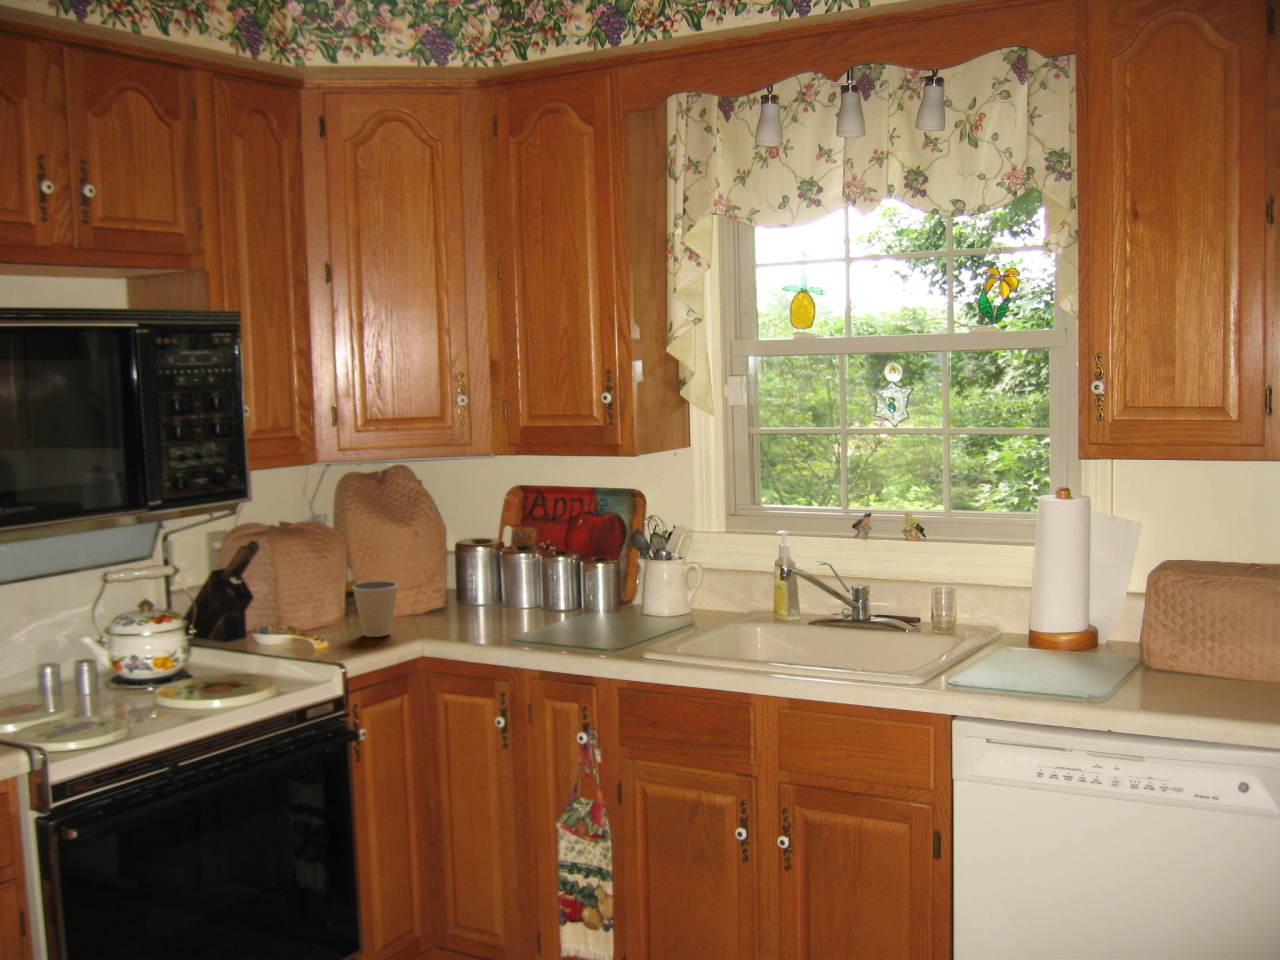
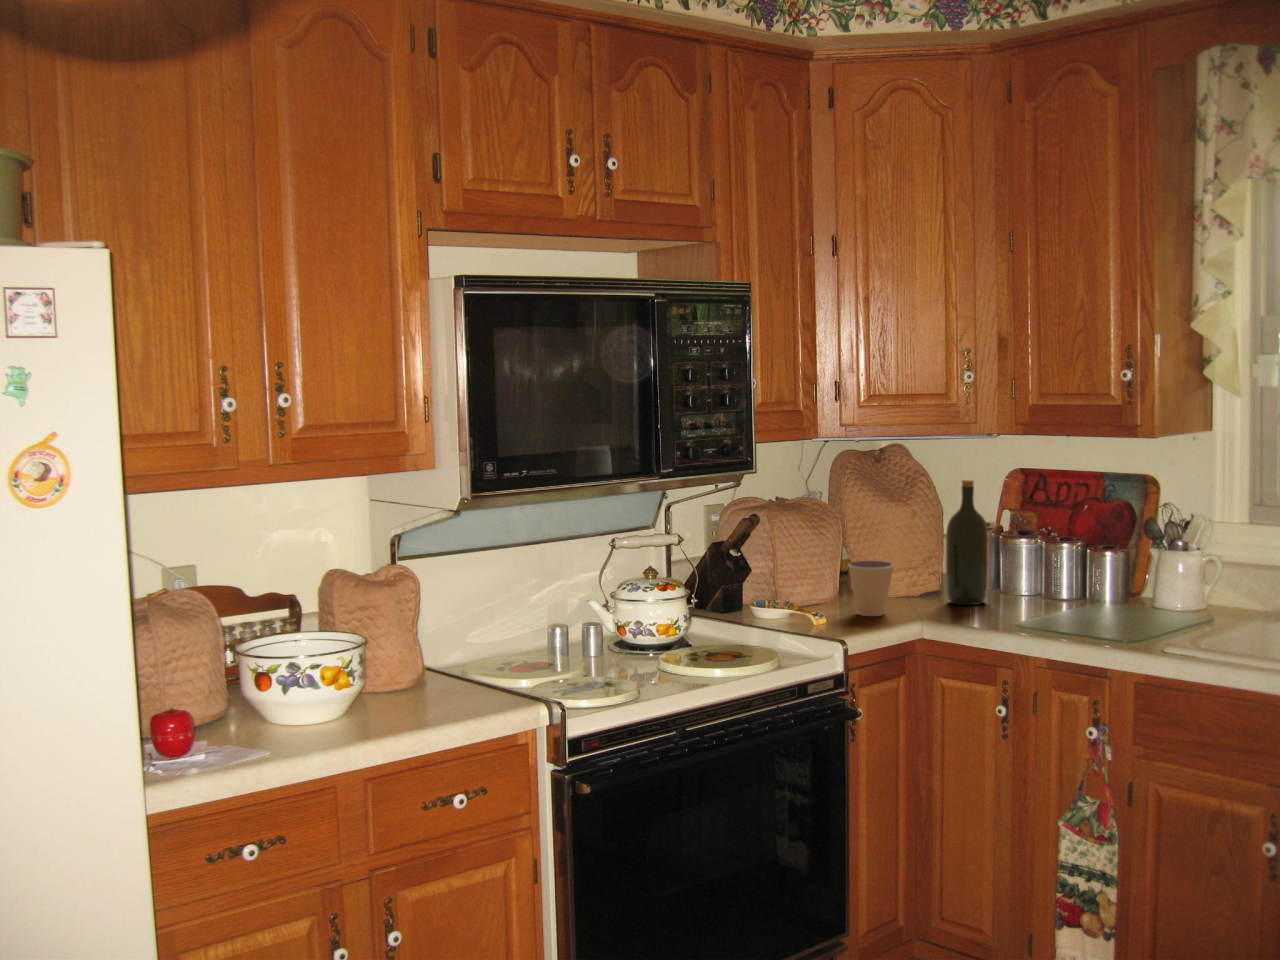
wine bottle: none [450,499,491,620] -> present [946,480,989,605]

